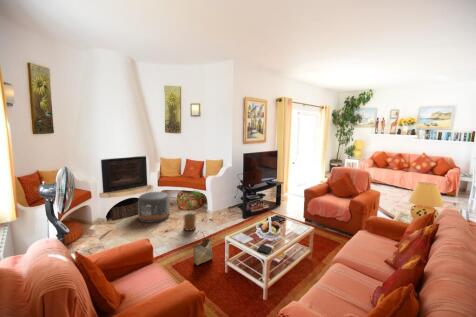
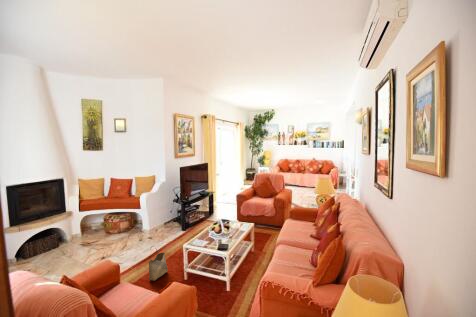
house plant: present [181,191,201,231] -> none [118,209,145,253]
pouf: present [138,192,170,223] -> none [57,217,99,255]

